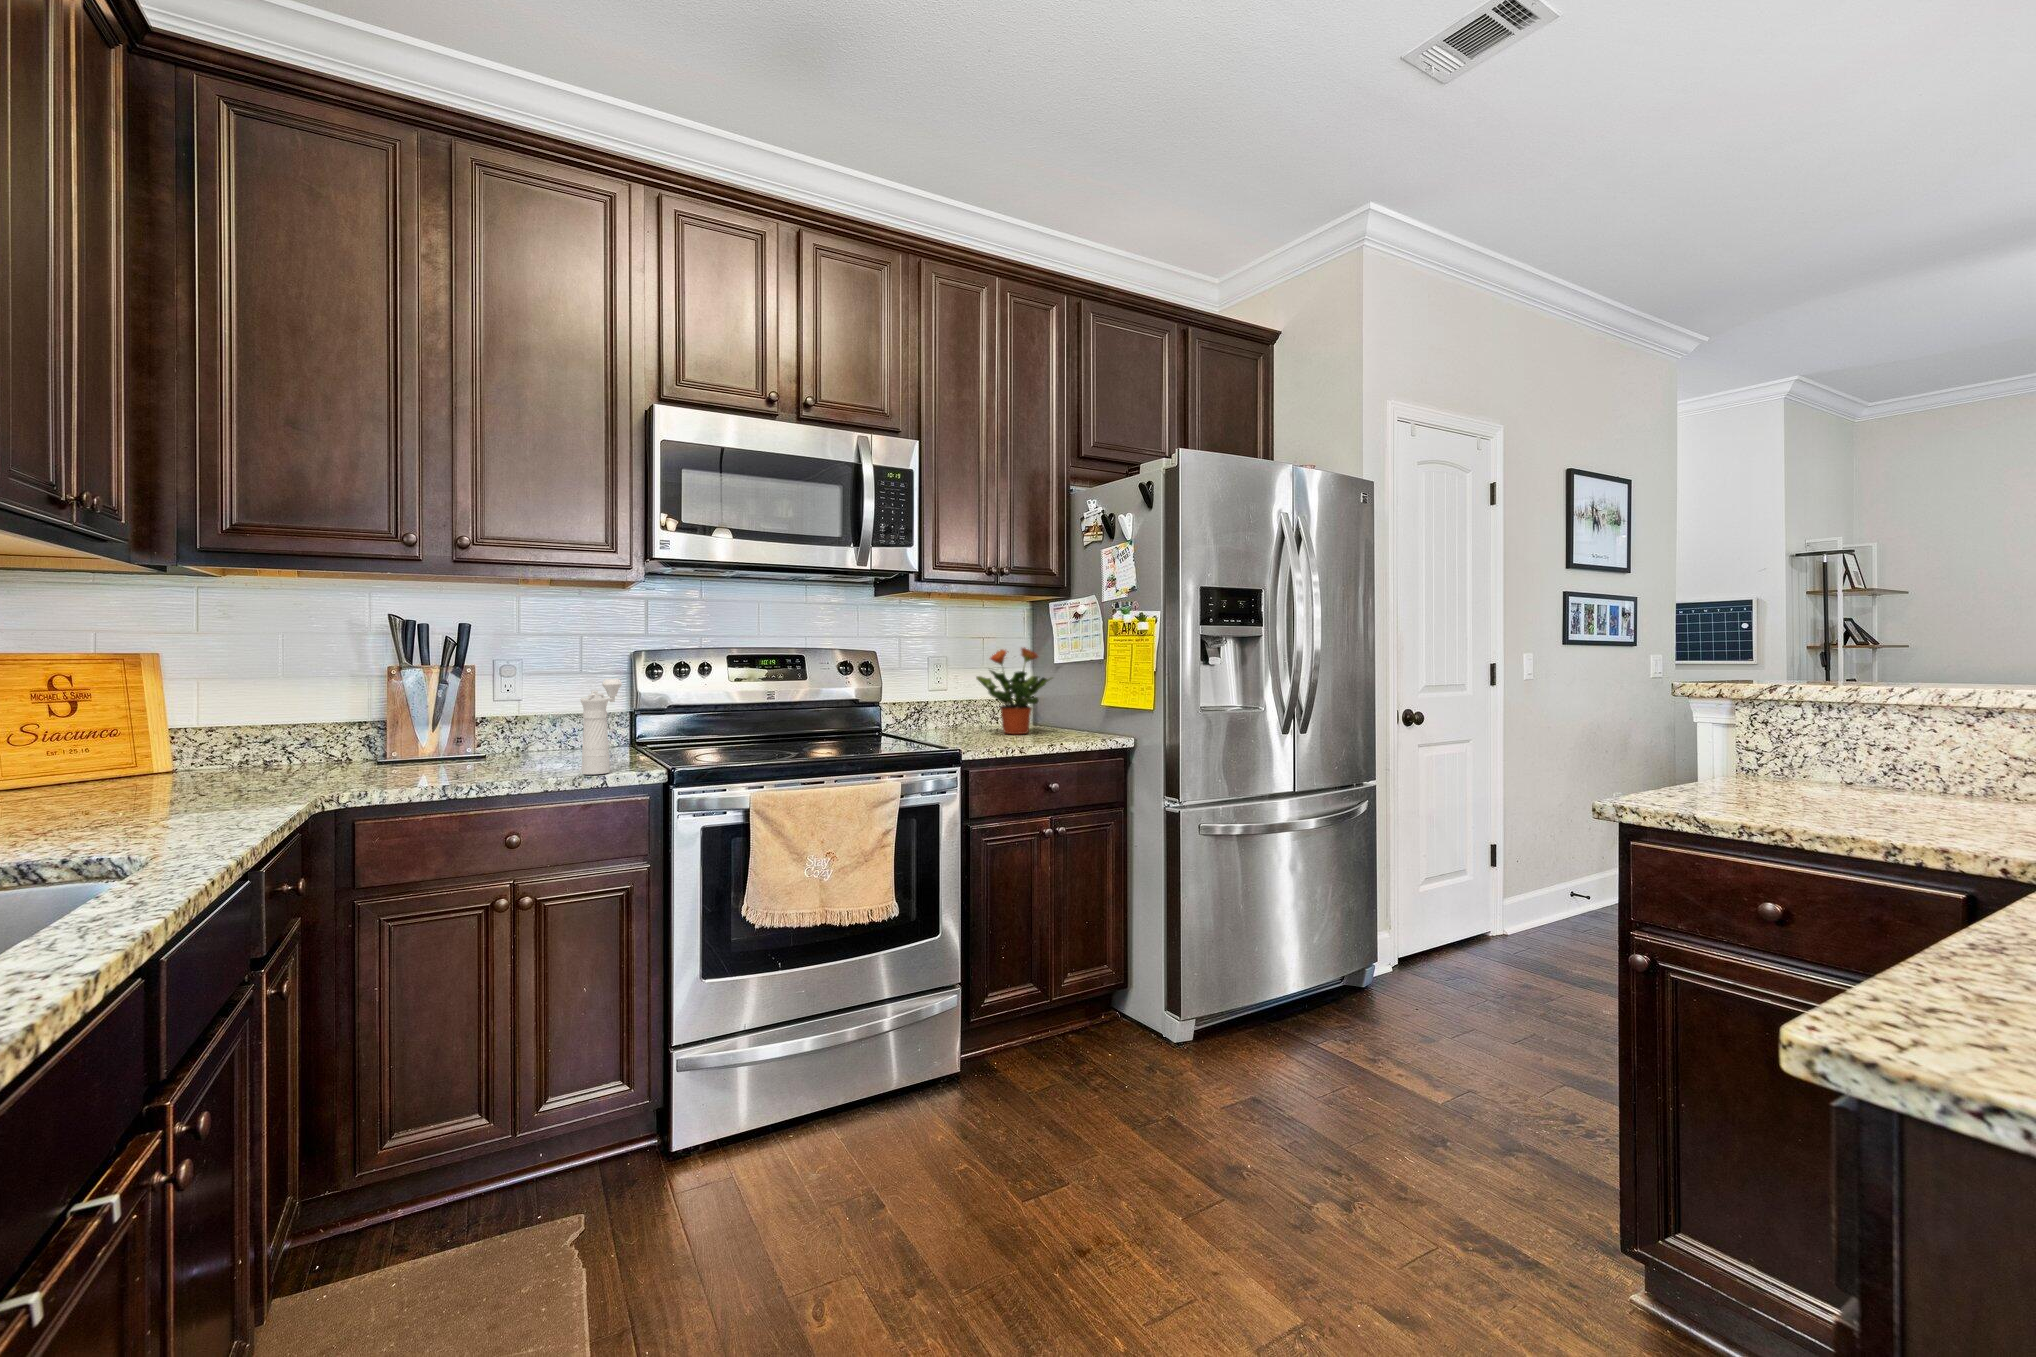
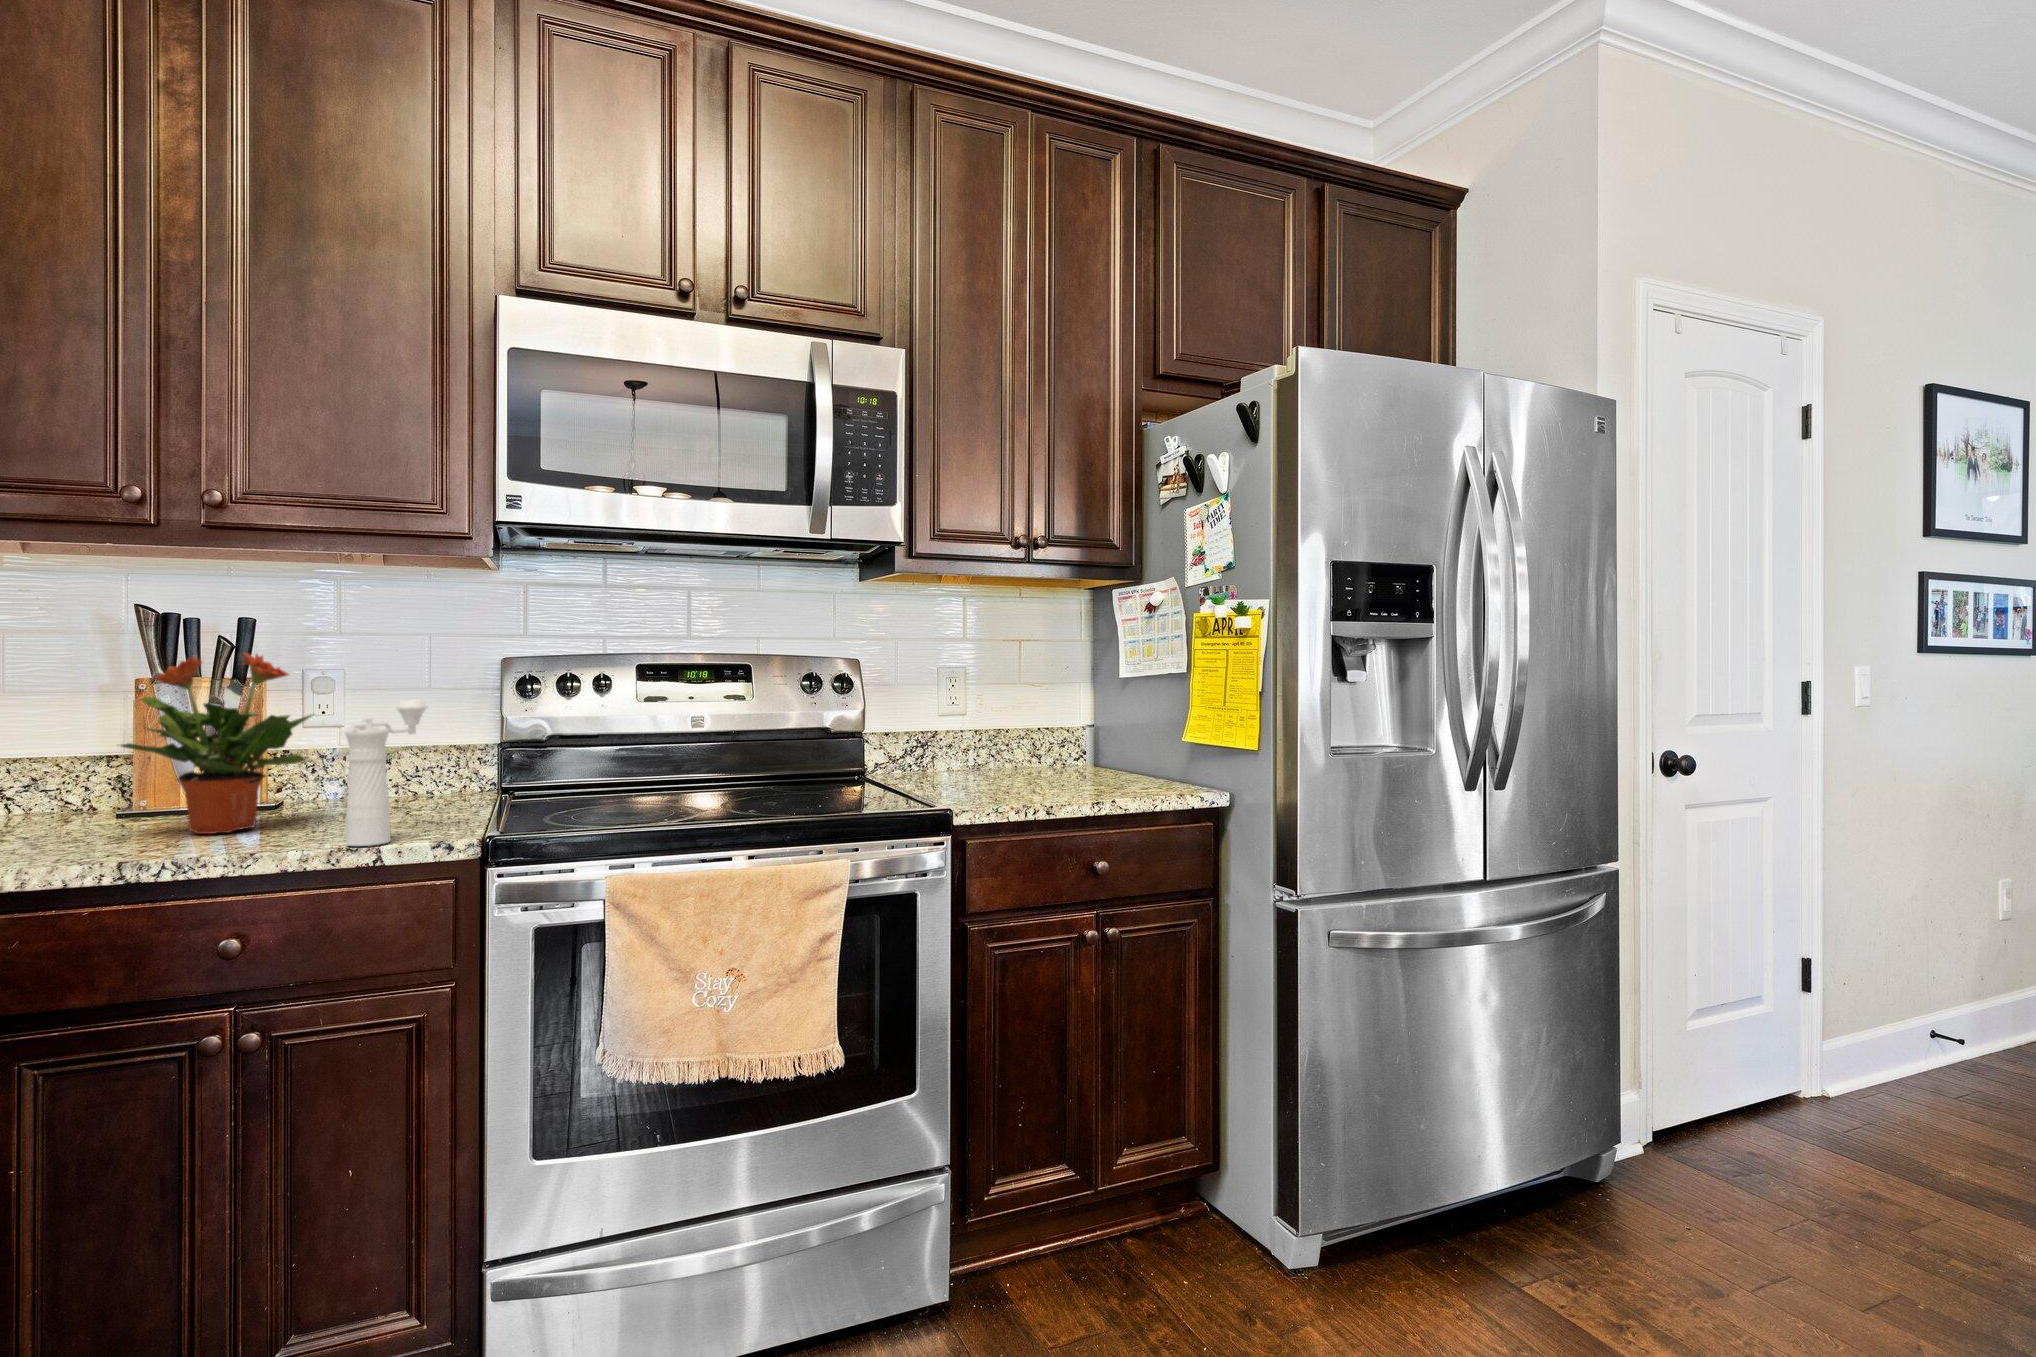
potted plant: present [976,647,1052,734] -> present [121,653,312,834]

